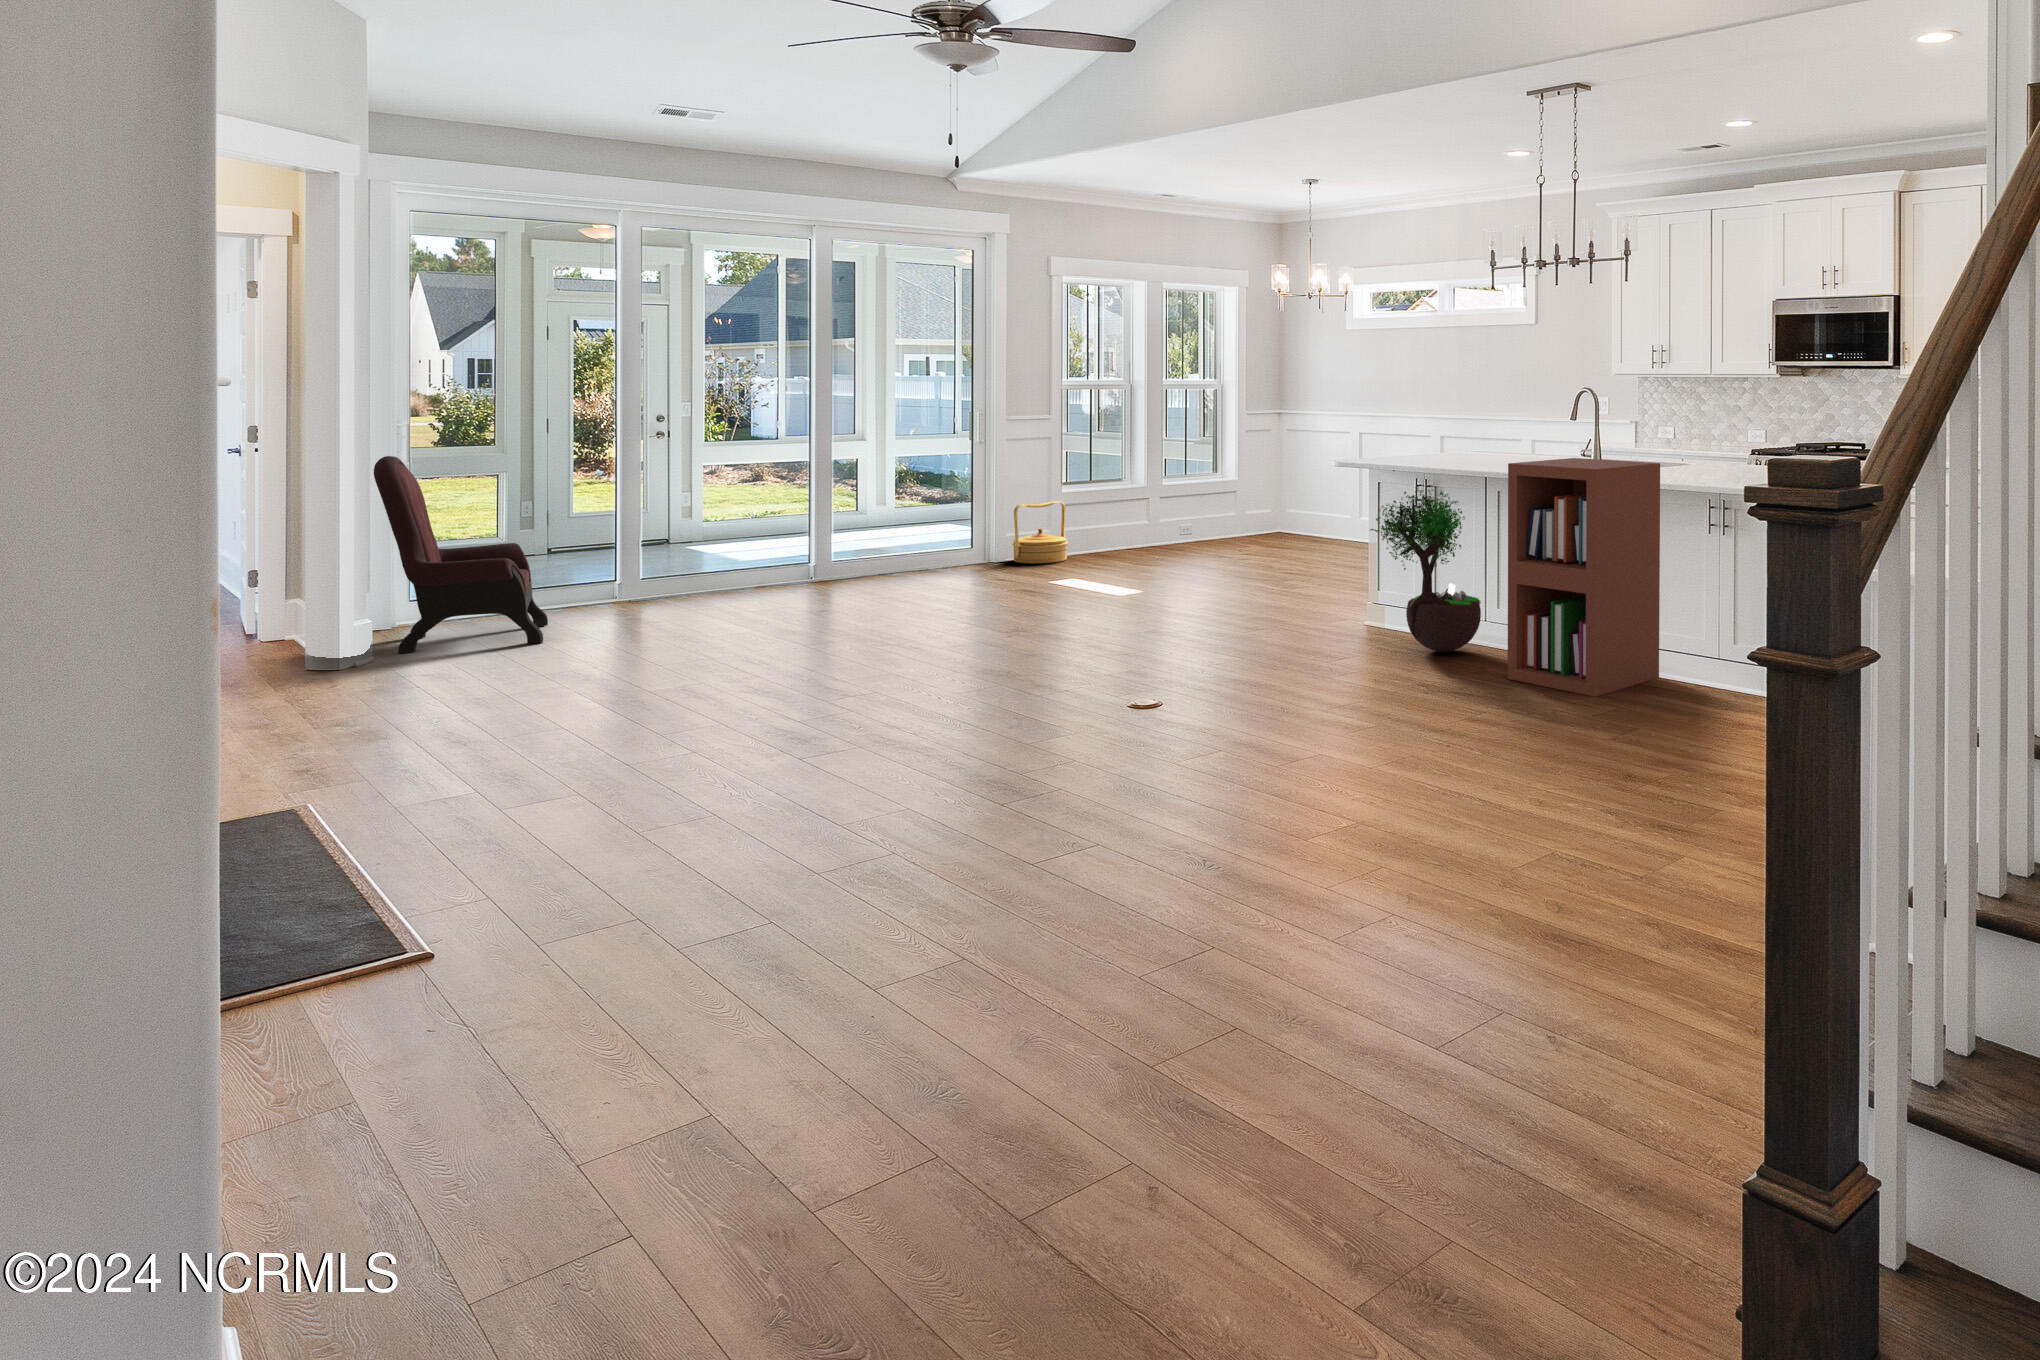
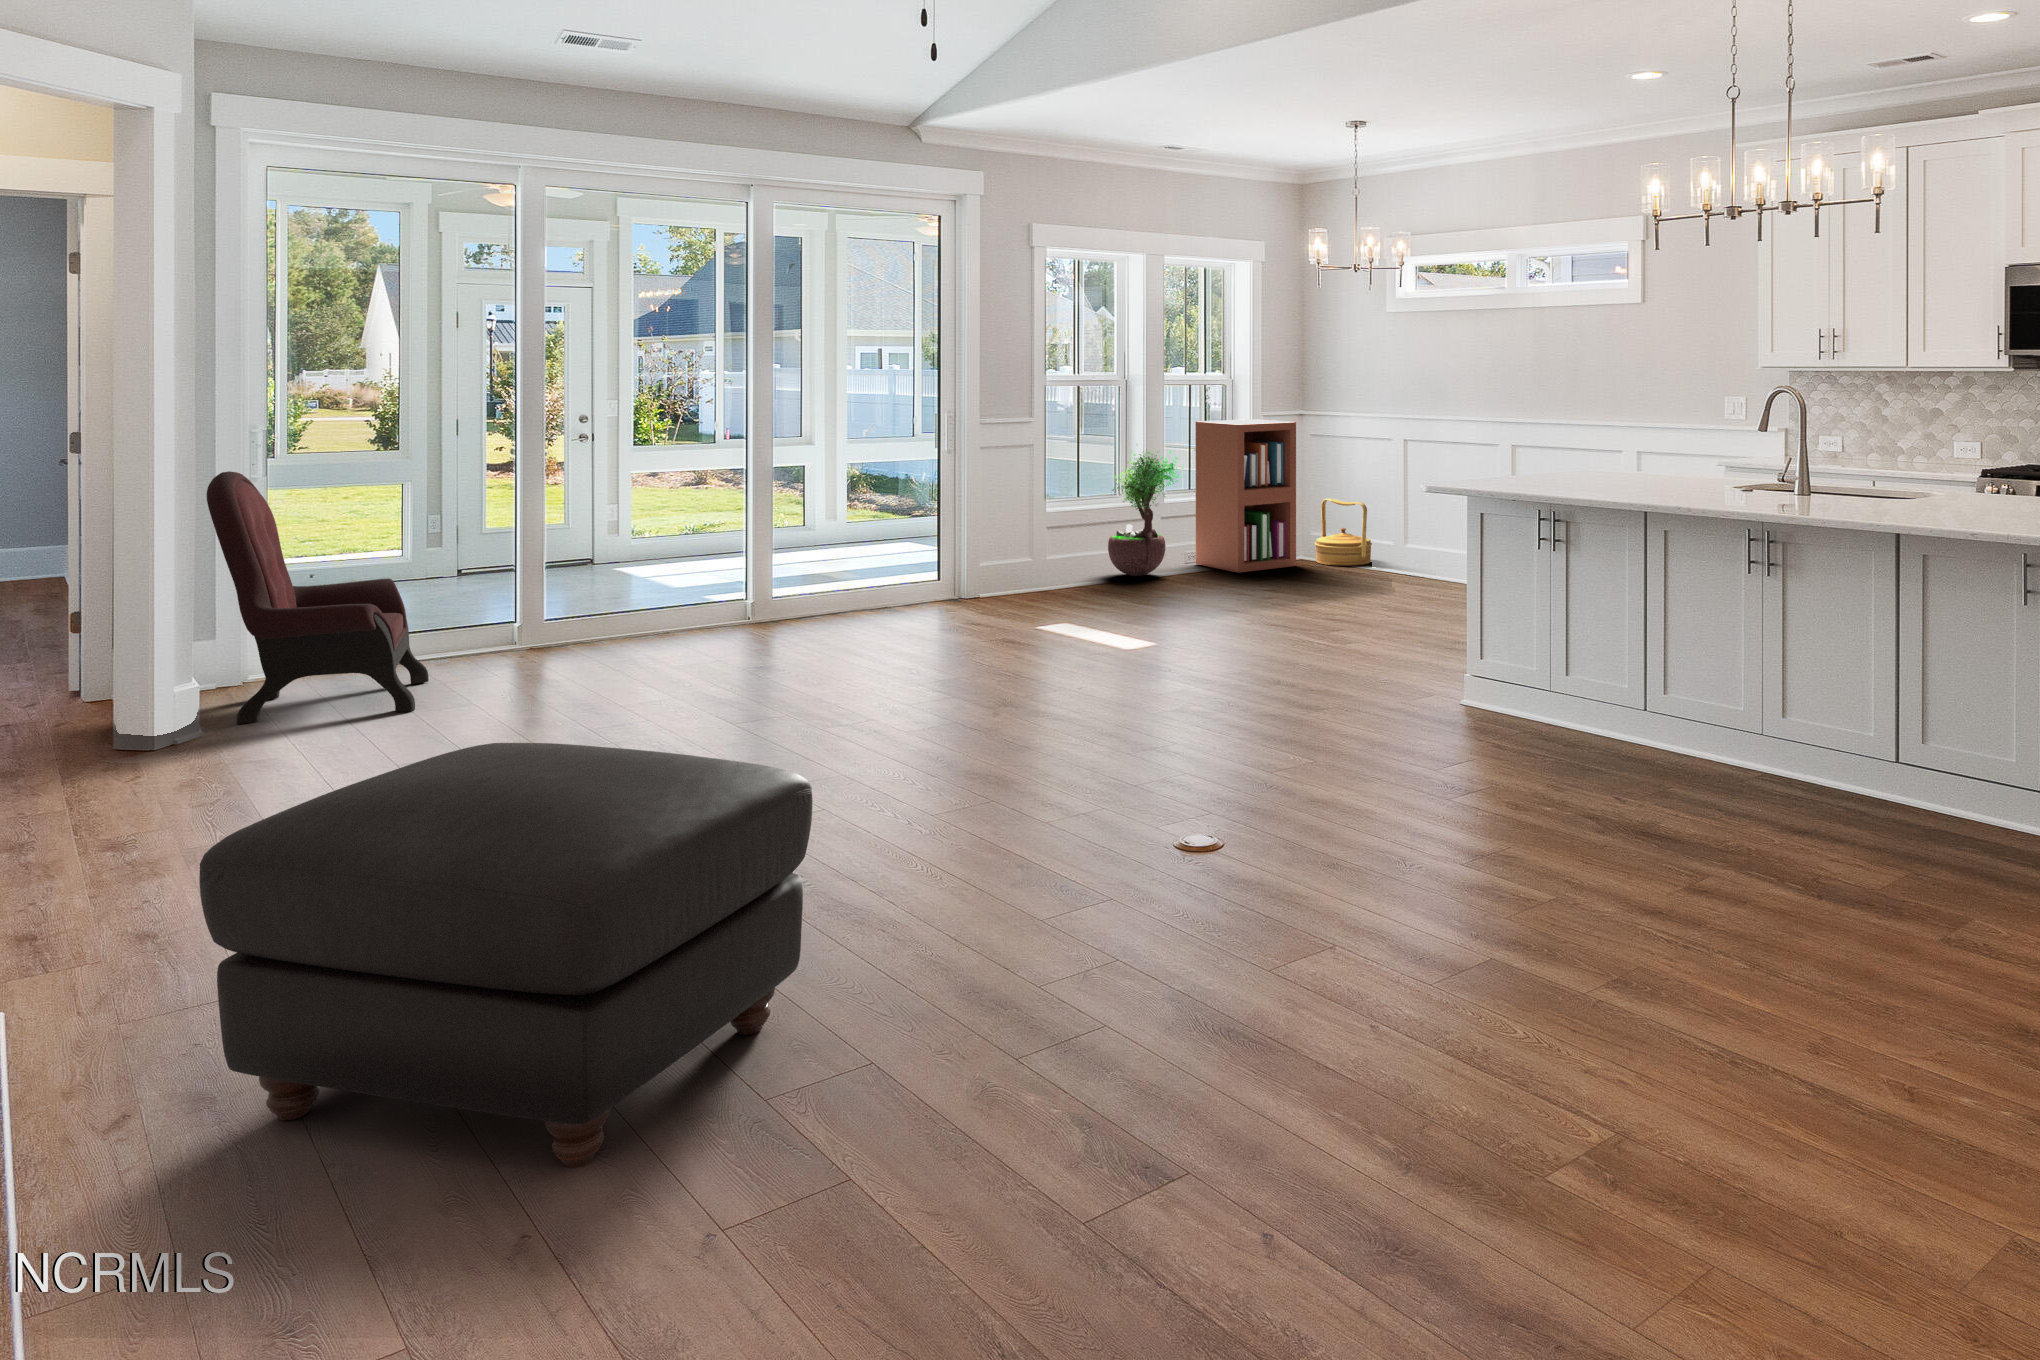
bookshelf: present [1508,458,1660,696] -> present [1196,419,1296,573]
potted tree: present [1370,478,1481,652] -> present [1108,444,1183,576]
woven basket: present [1013,501,1068,563] -> present [1315,498,1372,566]
ottoman: none [482,615,875,851] -> present [199,743,812,1167]

